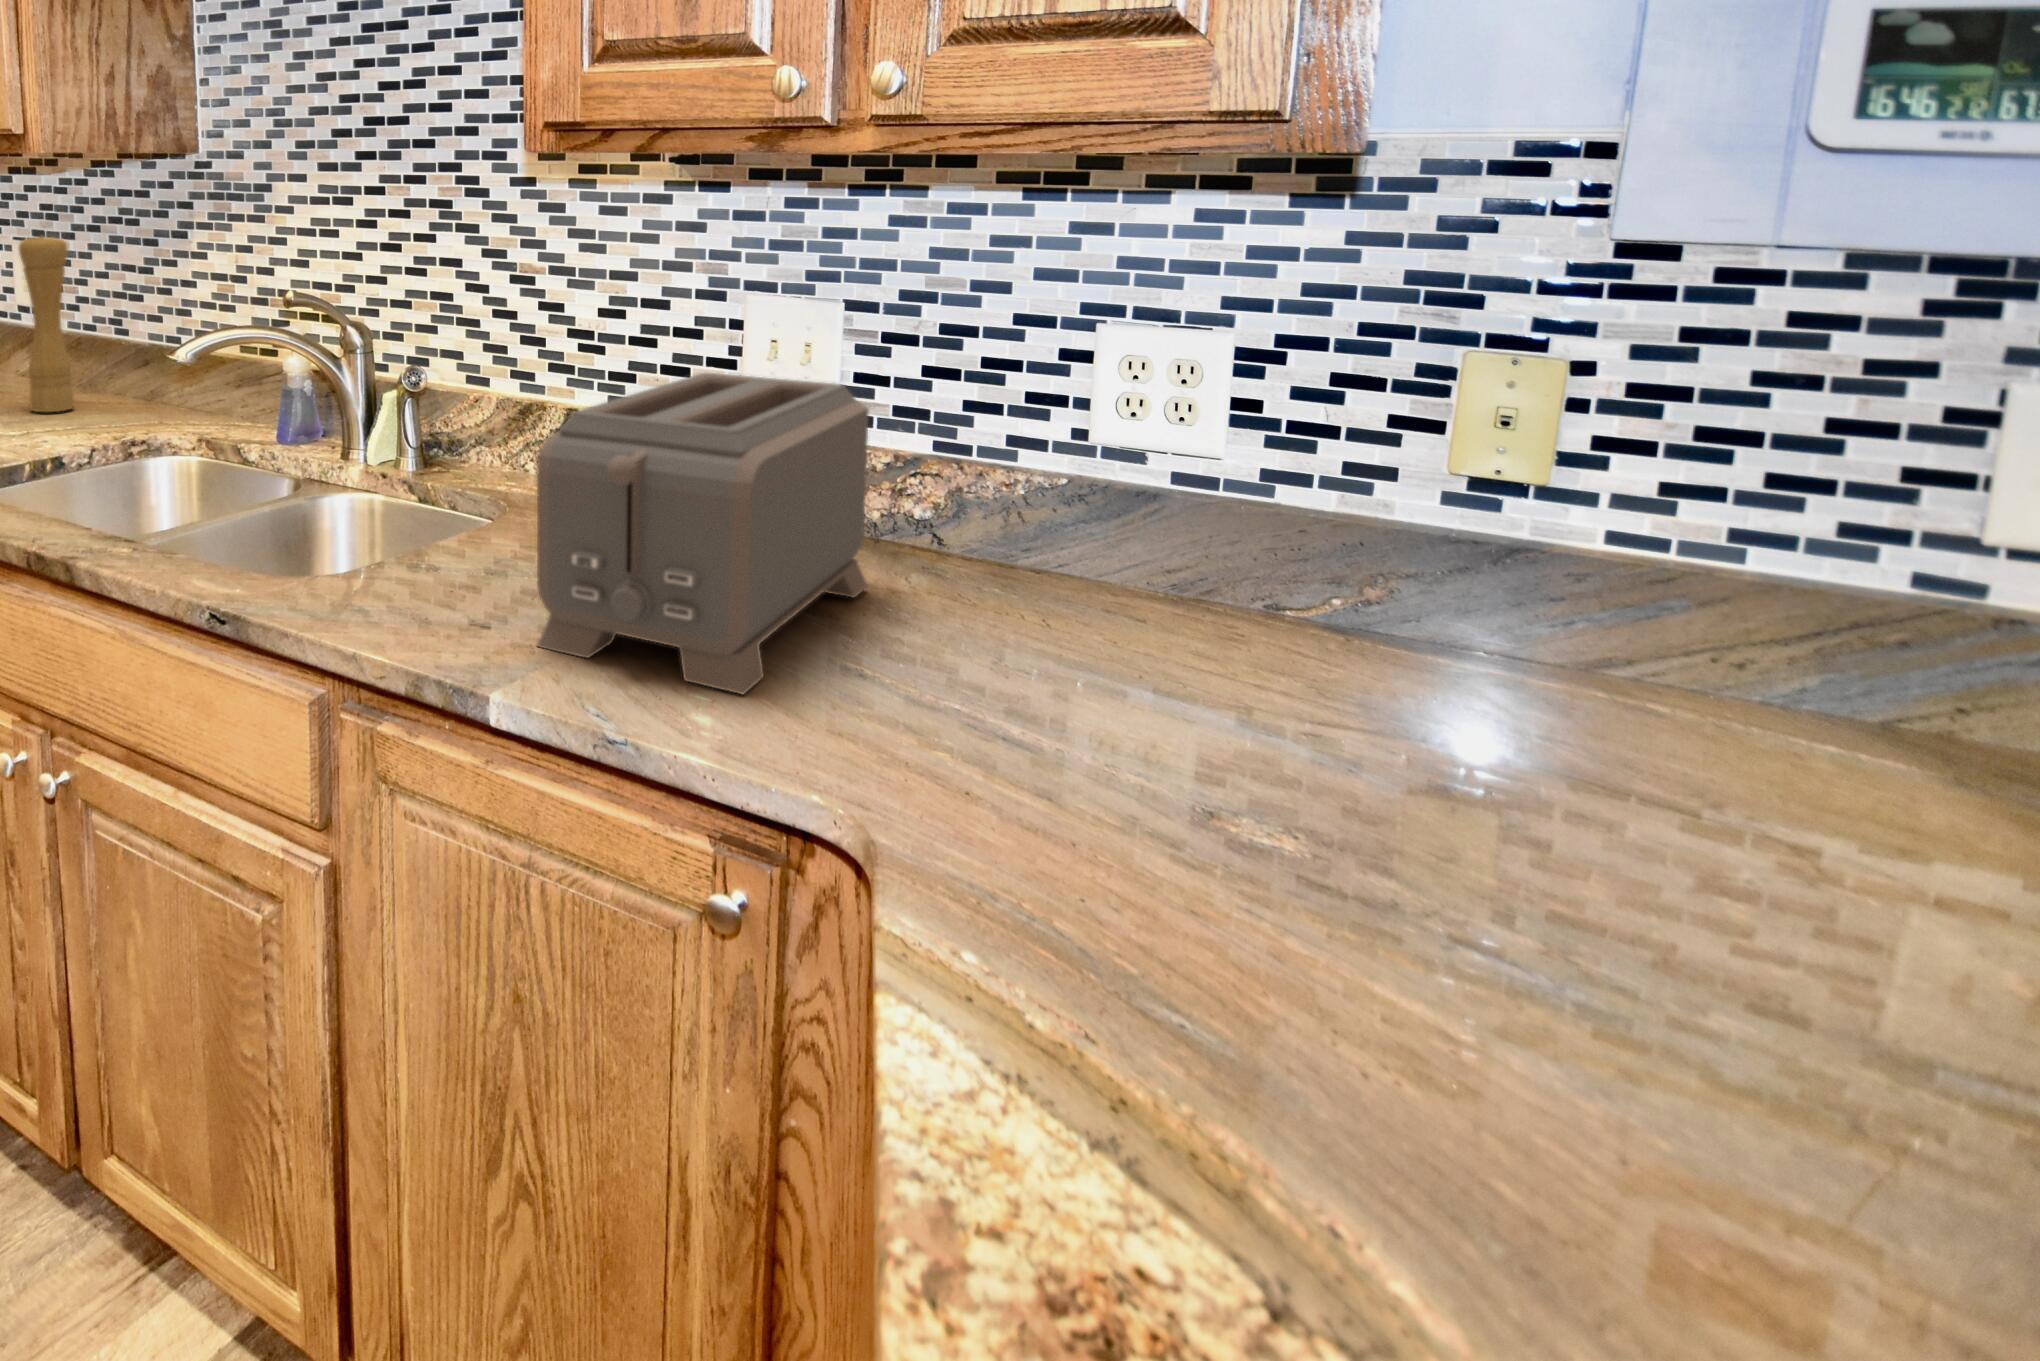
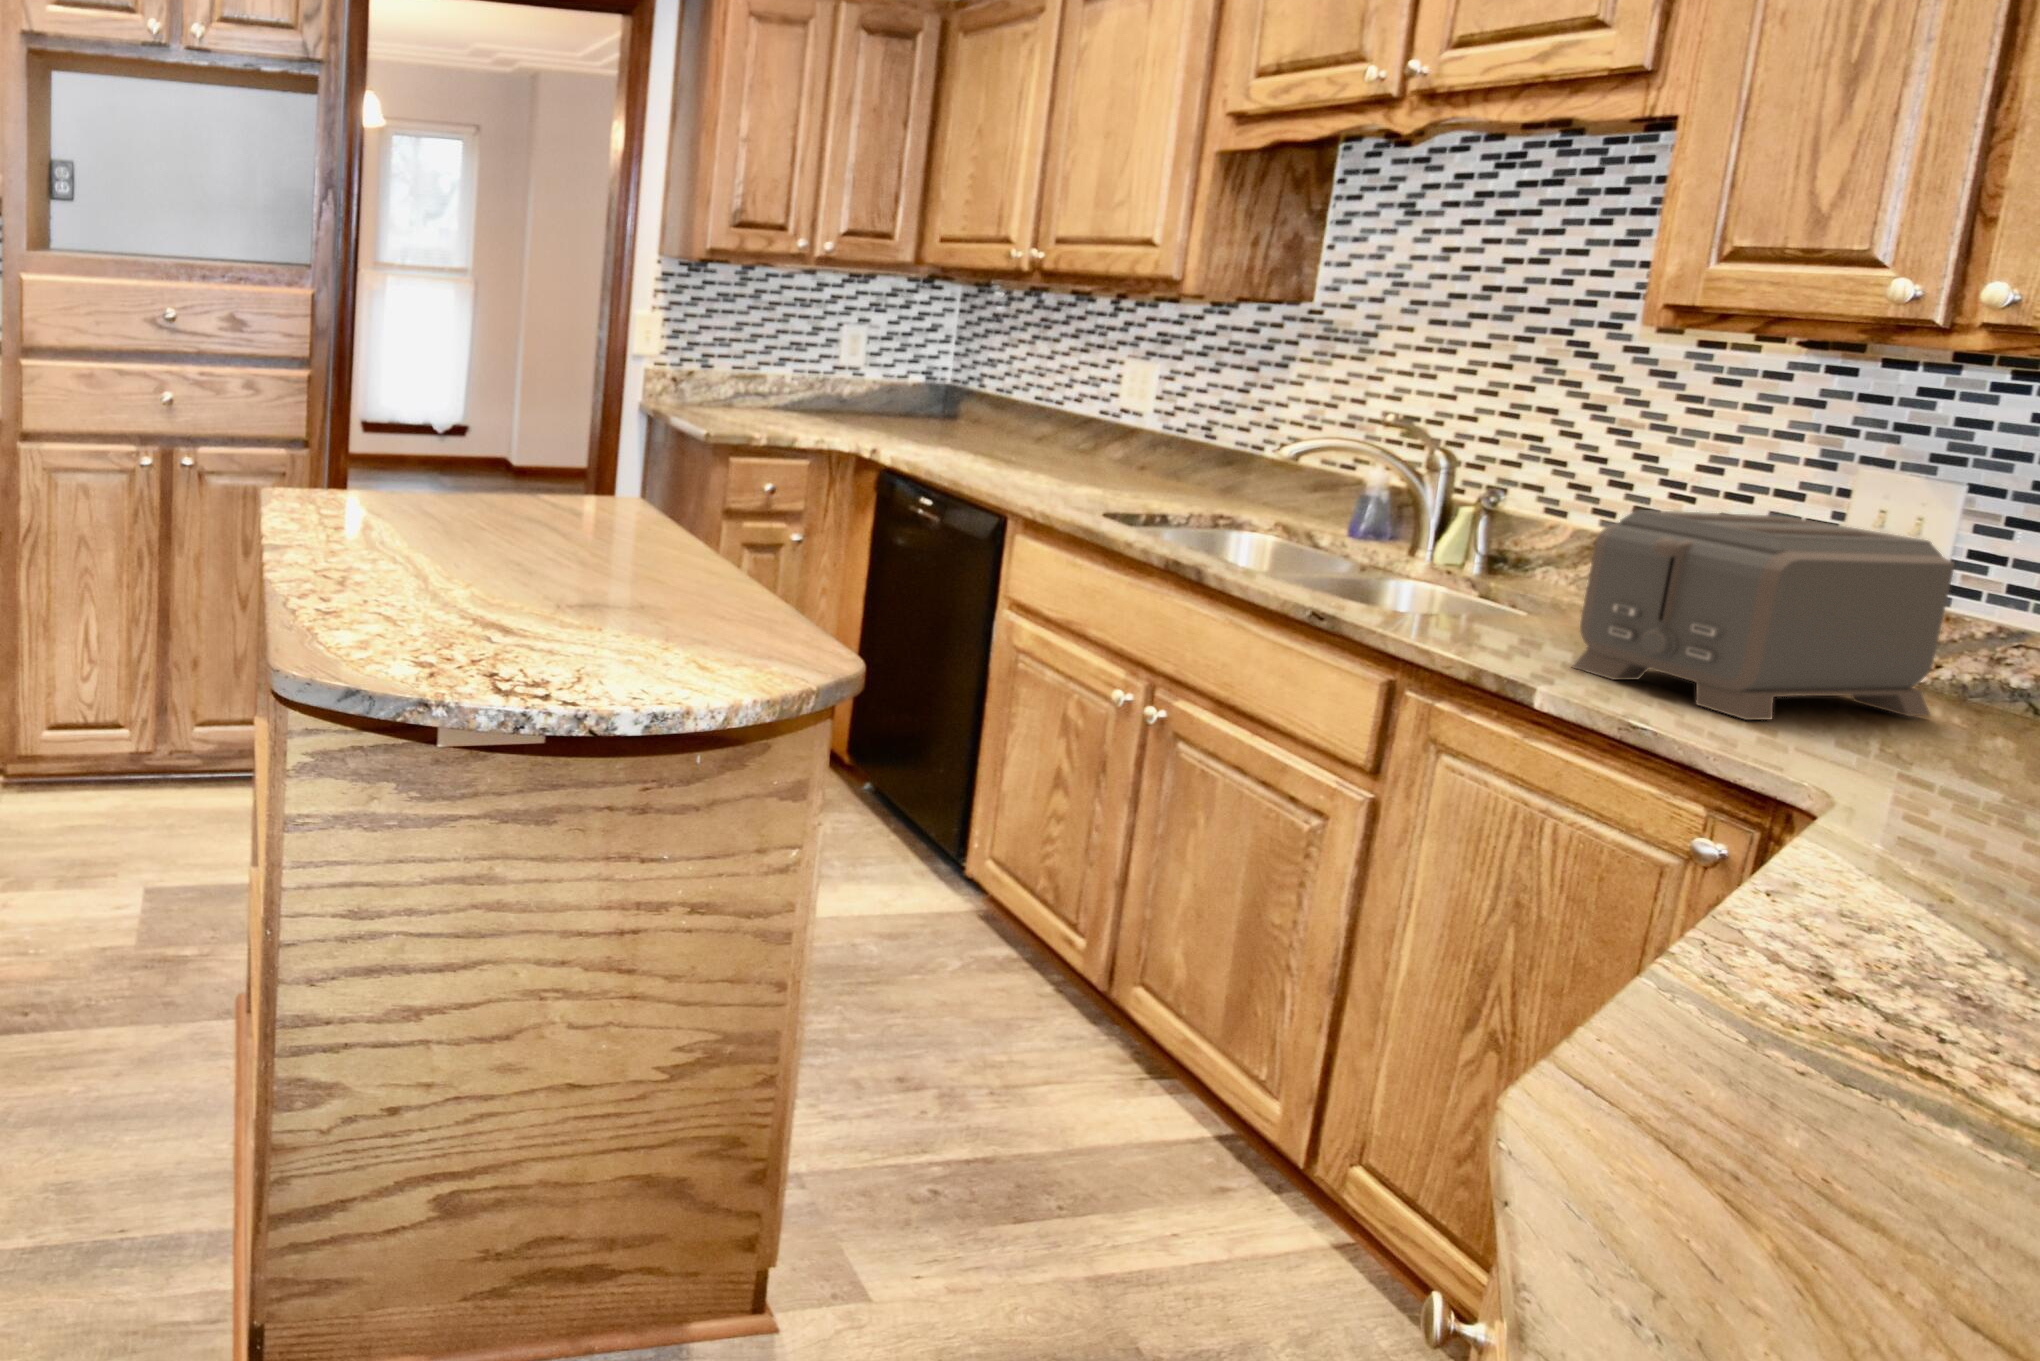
pepper mill: present [19,234,74,412] -> none [1129,354,1183,490]

